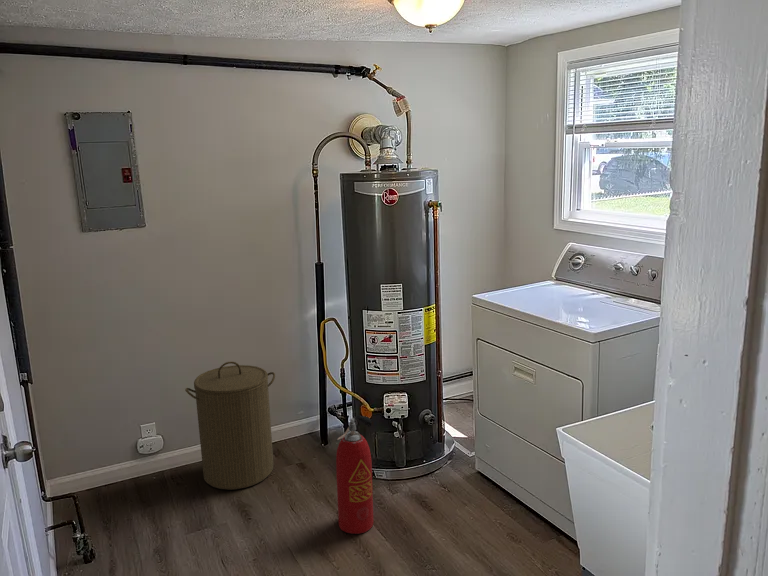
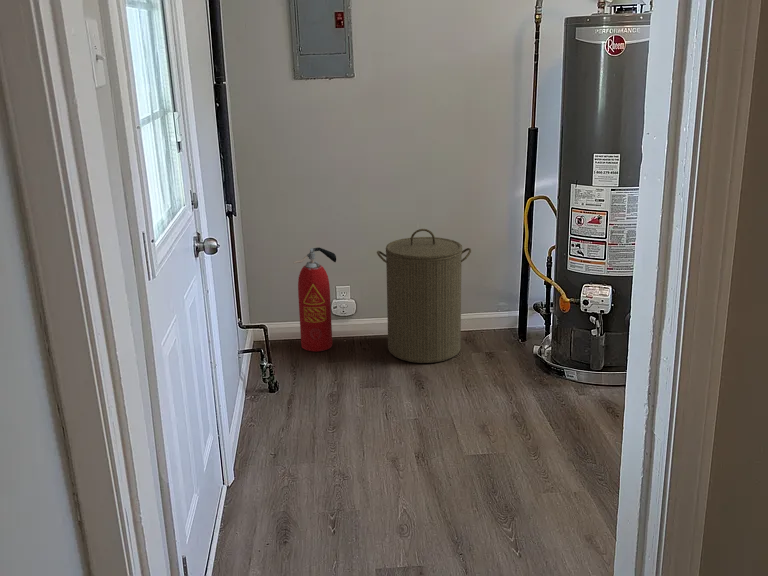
fire extinguisher: present [336,415,373,534] -> present [293,248,336,351]

